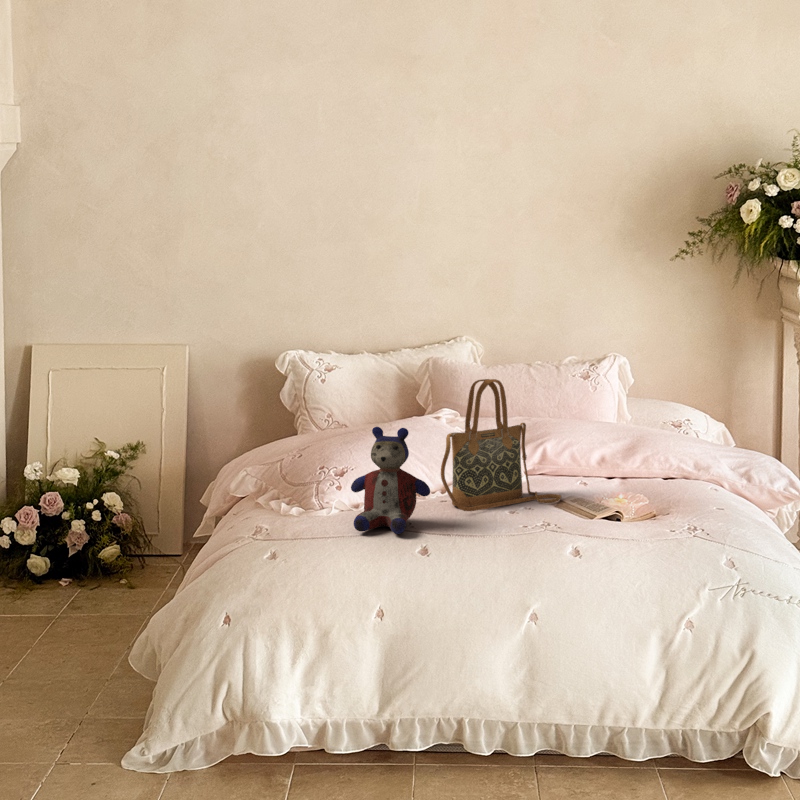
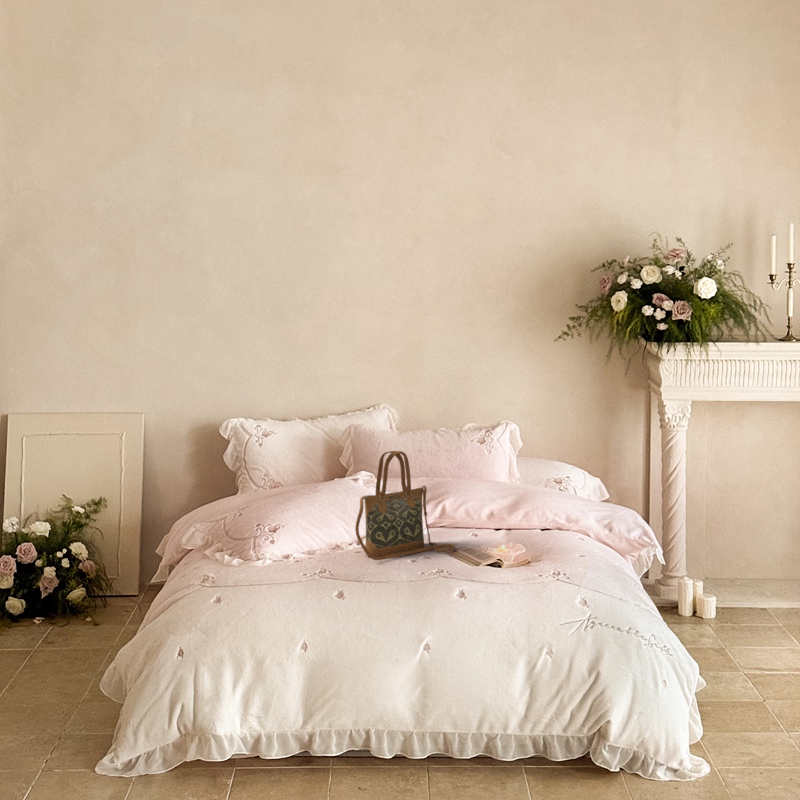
stuffed bear: present [351,427,430,534] -> none [282,493,346,580]

